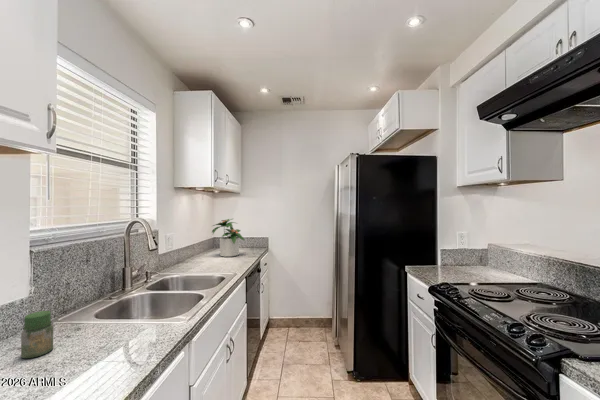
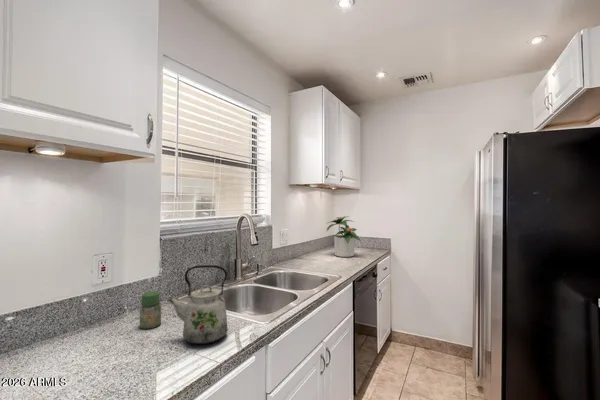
kettle: none [75,268,152,354] -> present [168,265,228,344]

